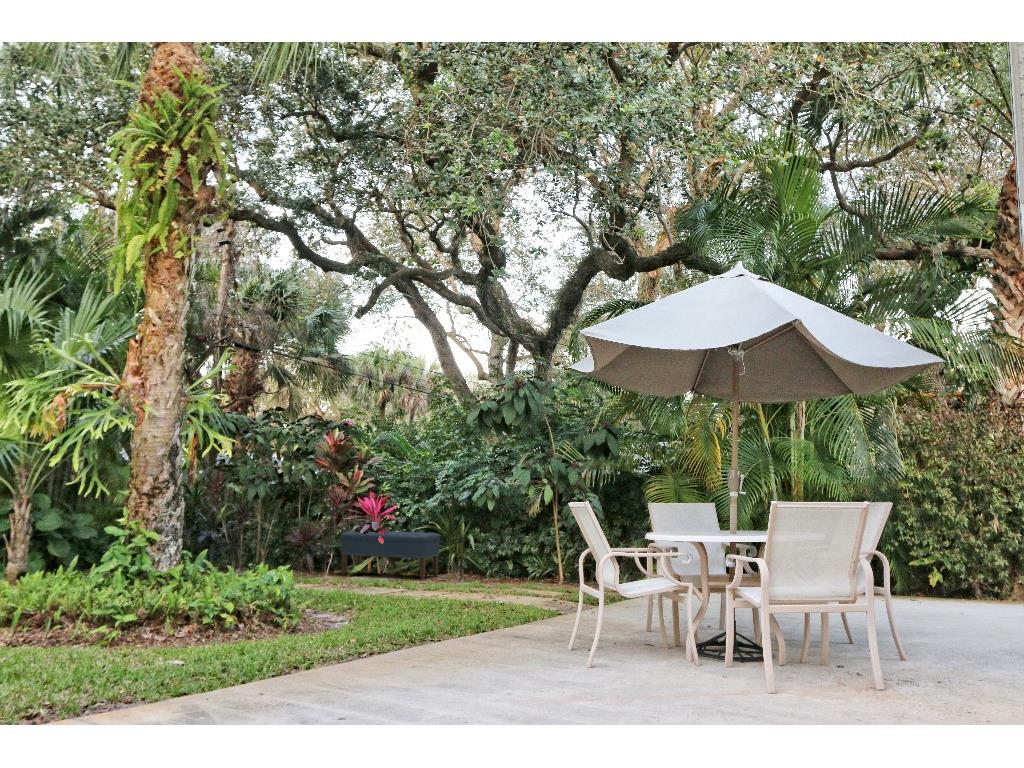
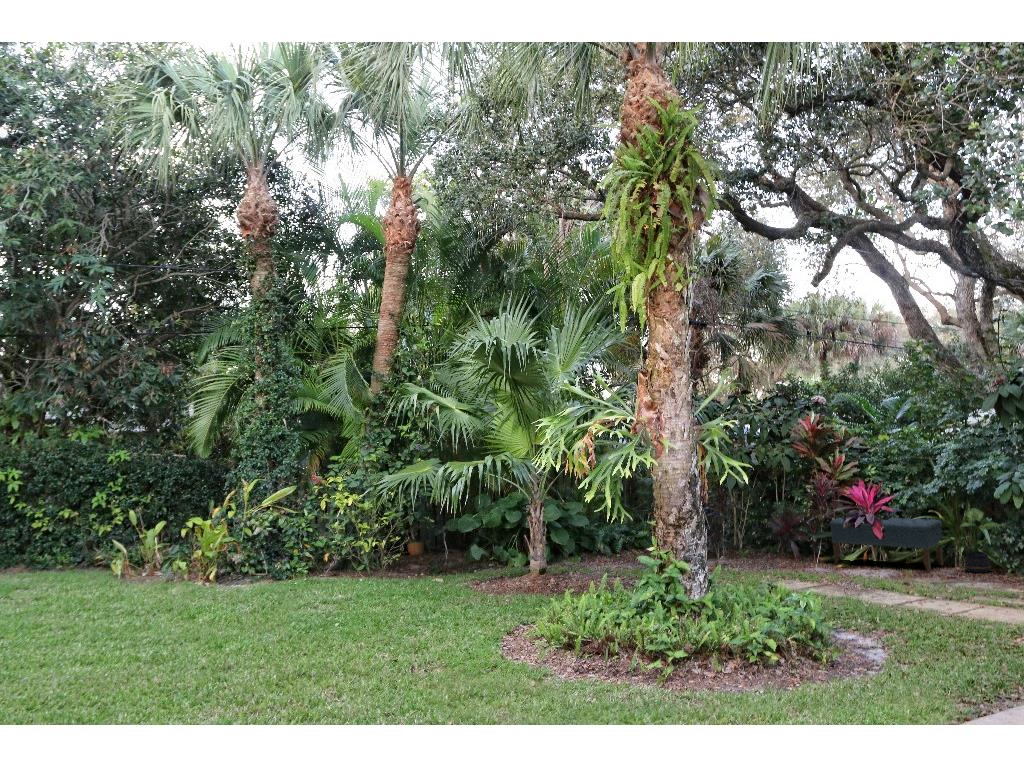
potted plant: none [447,522,488,581] -> present [960,508,1004,573]

